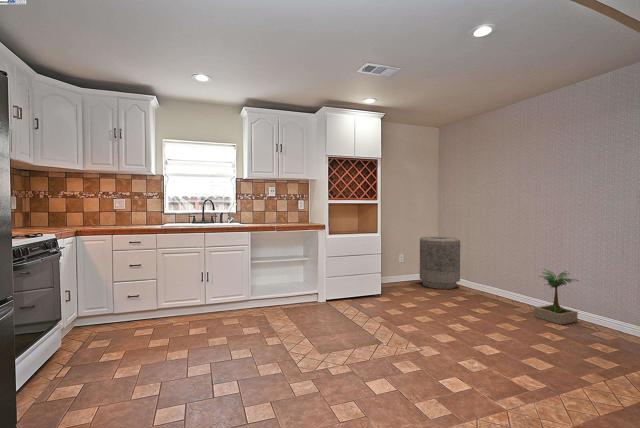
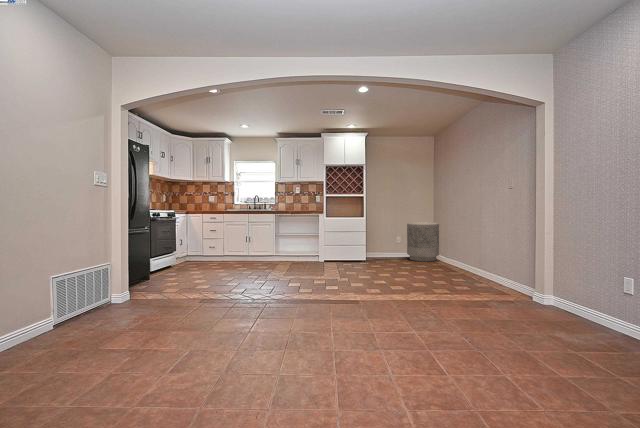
potted plant: present [534,269,578,325] -> none [449,241,481,280]

